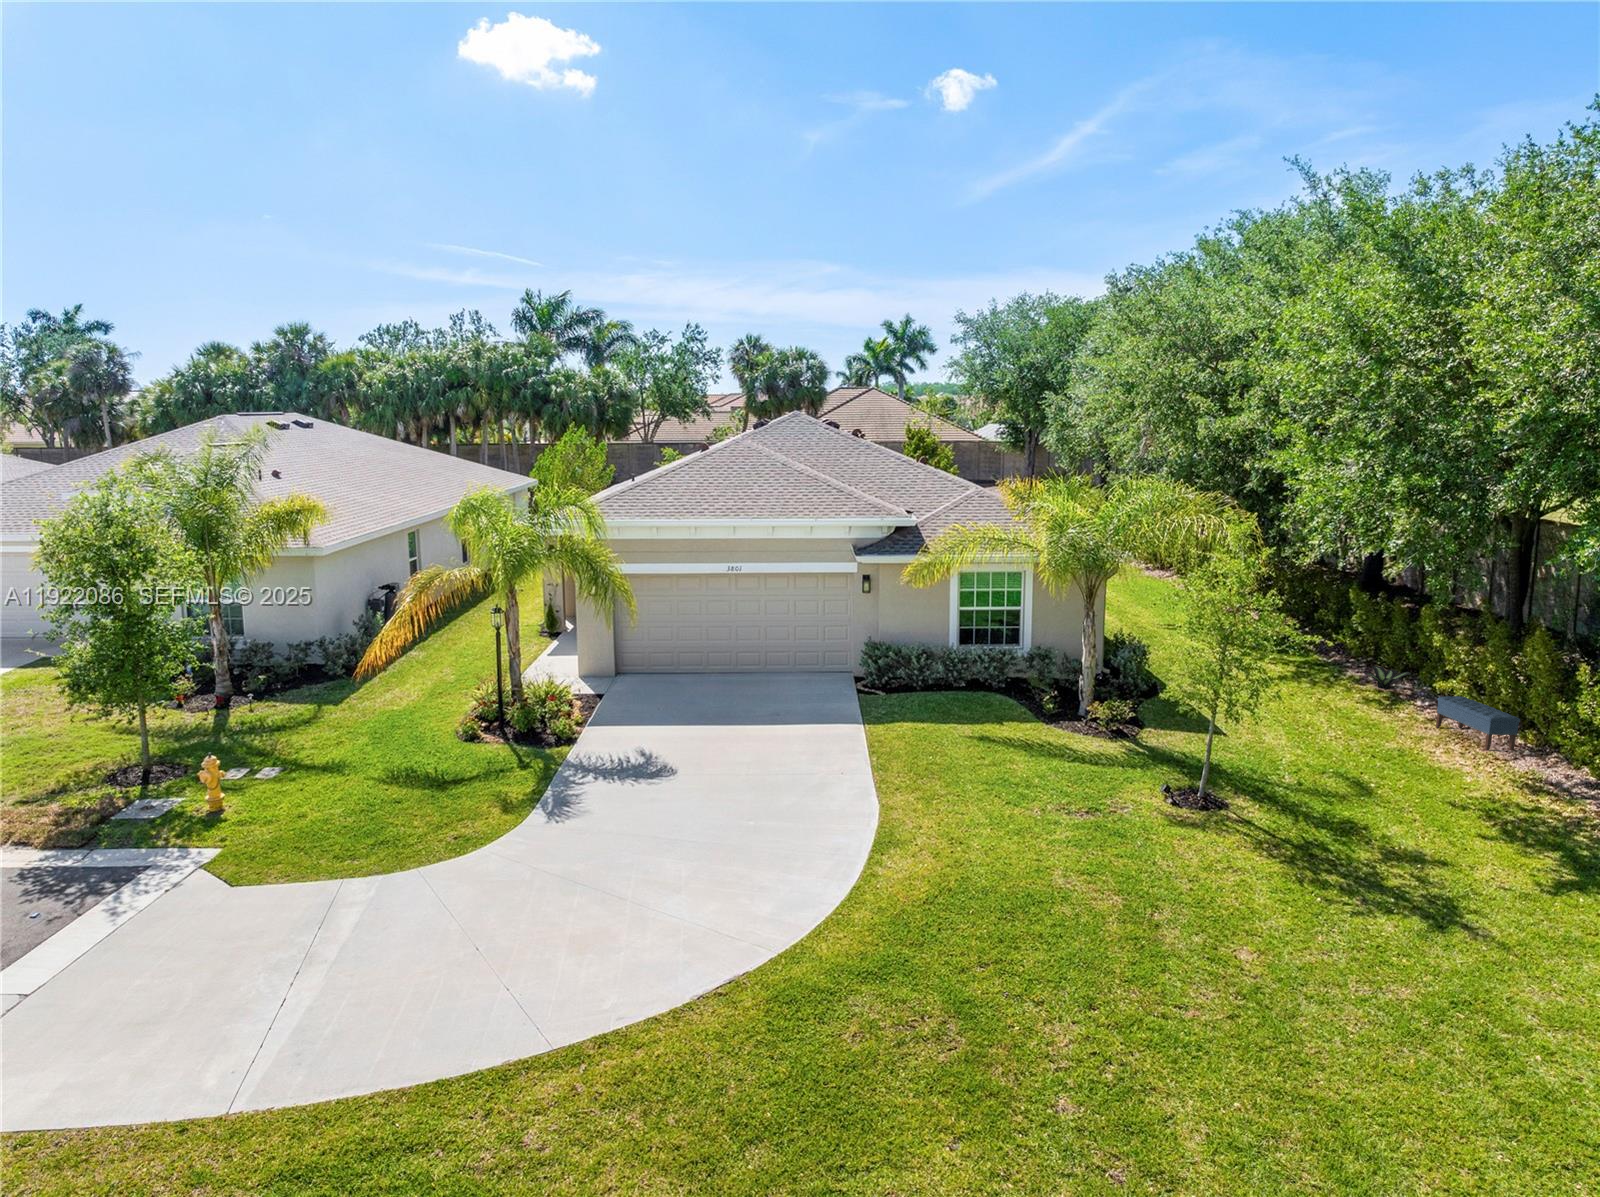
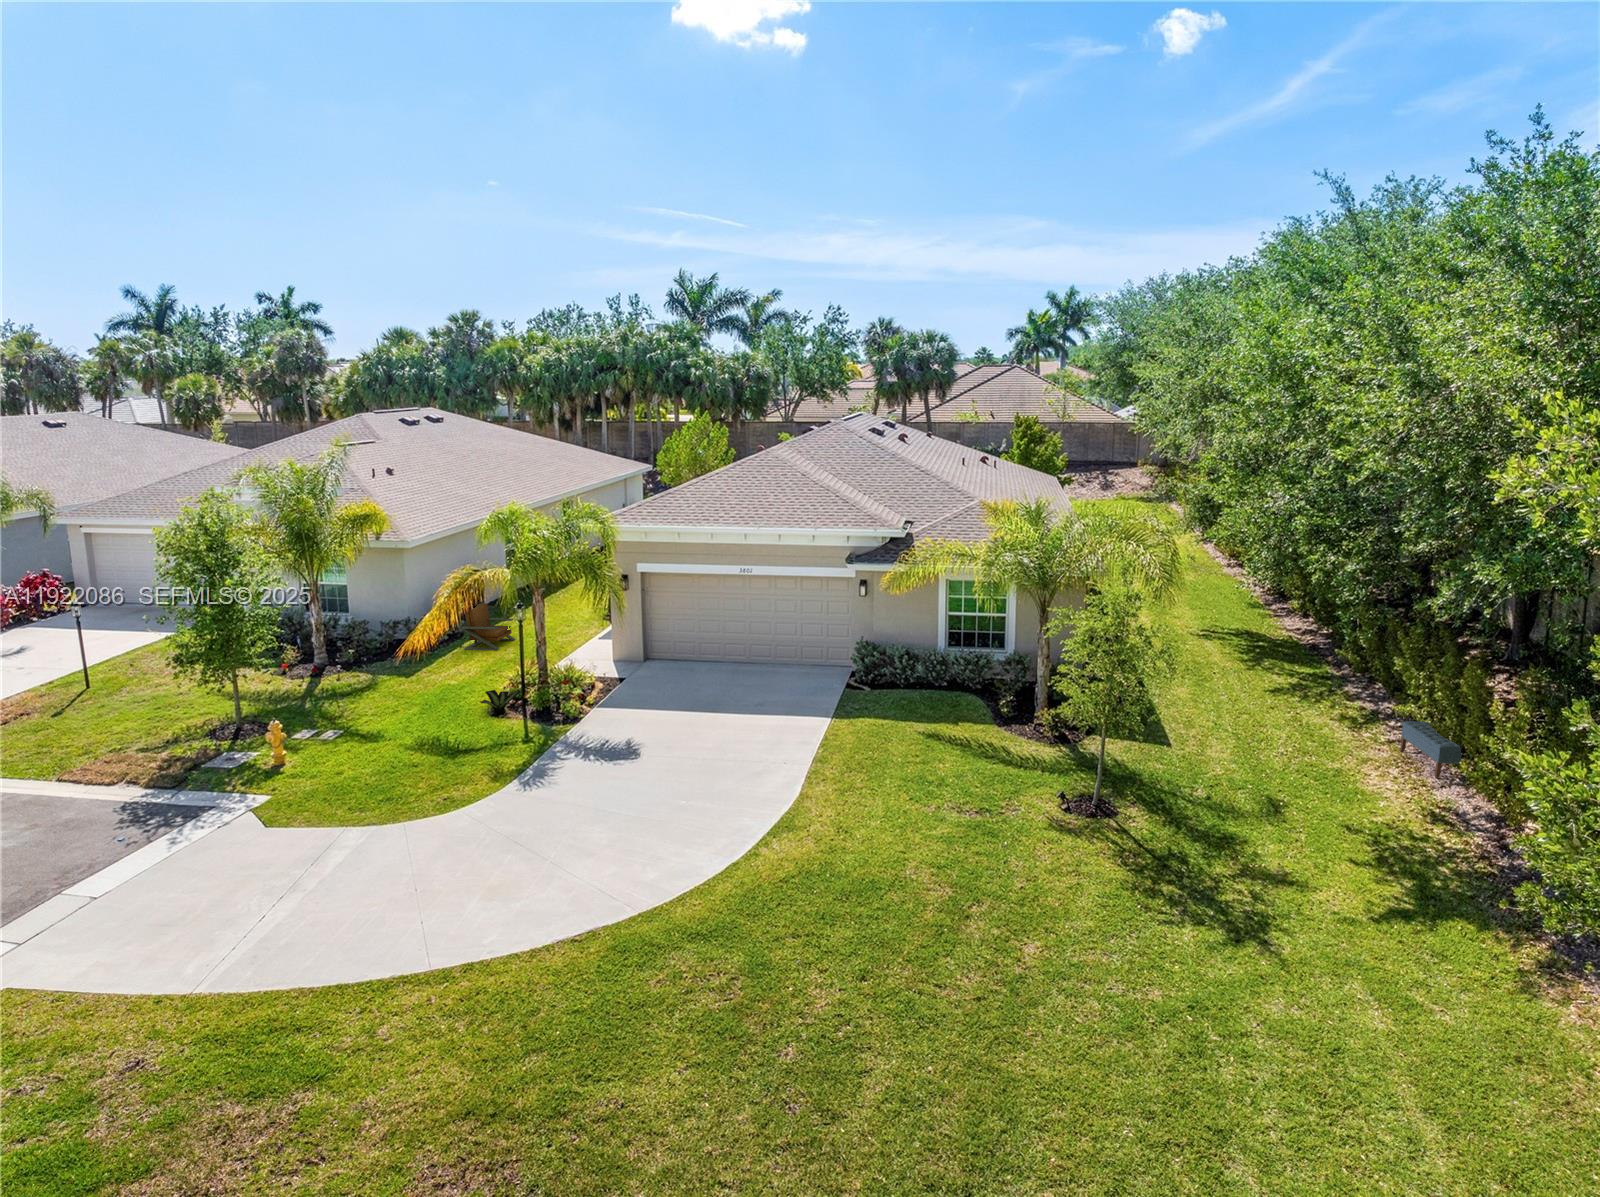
lounge chair: none [392,617,454,671] -> present [461,603,515,650]
potted plant: present [1364,666,1411,689] -> present [480,690,521,714]

